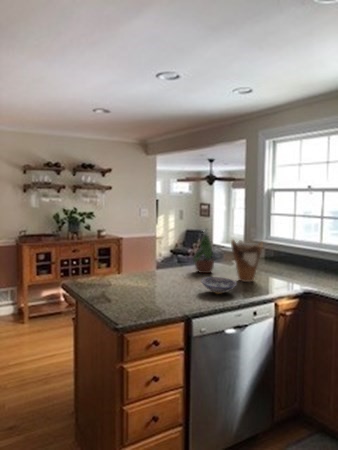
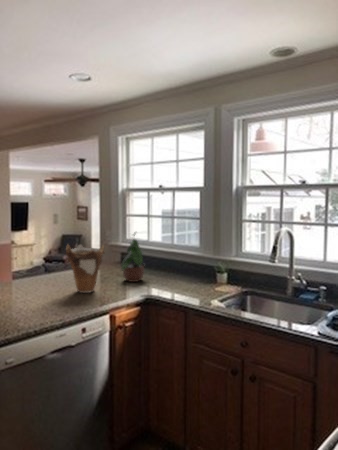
potted plant: present [194,230,214,273] -> present [121,234,144,282]
bowl: present [201,277,237,294] -> none [21,290,65,311]

